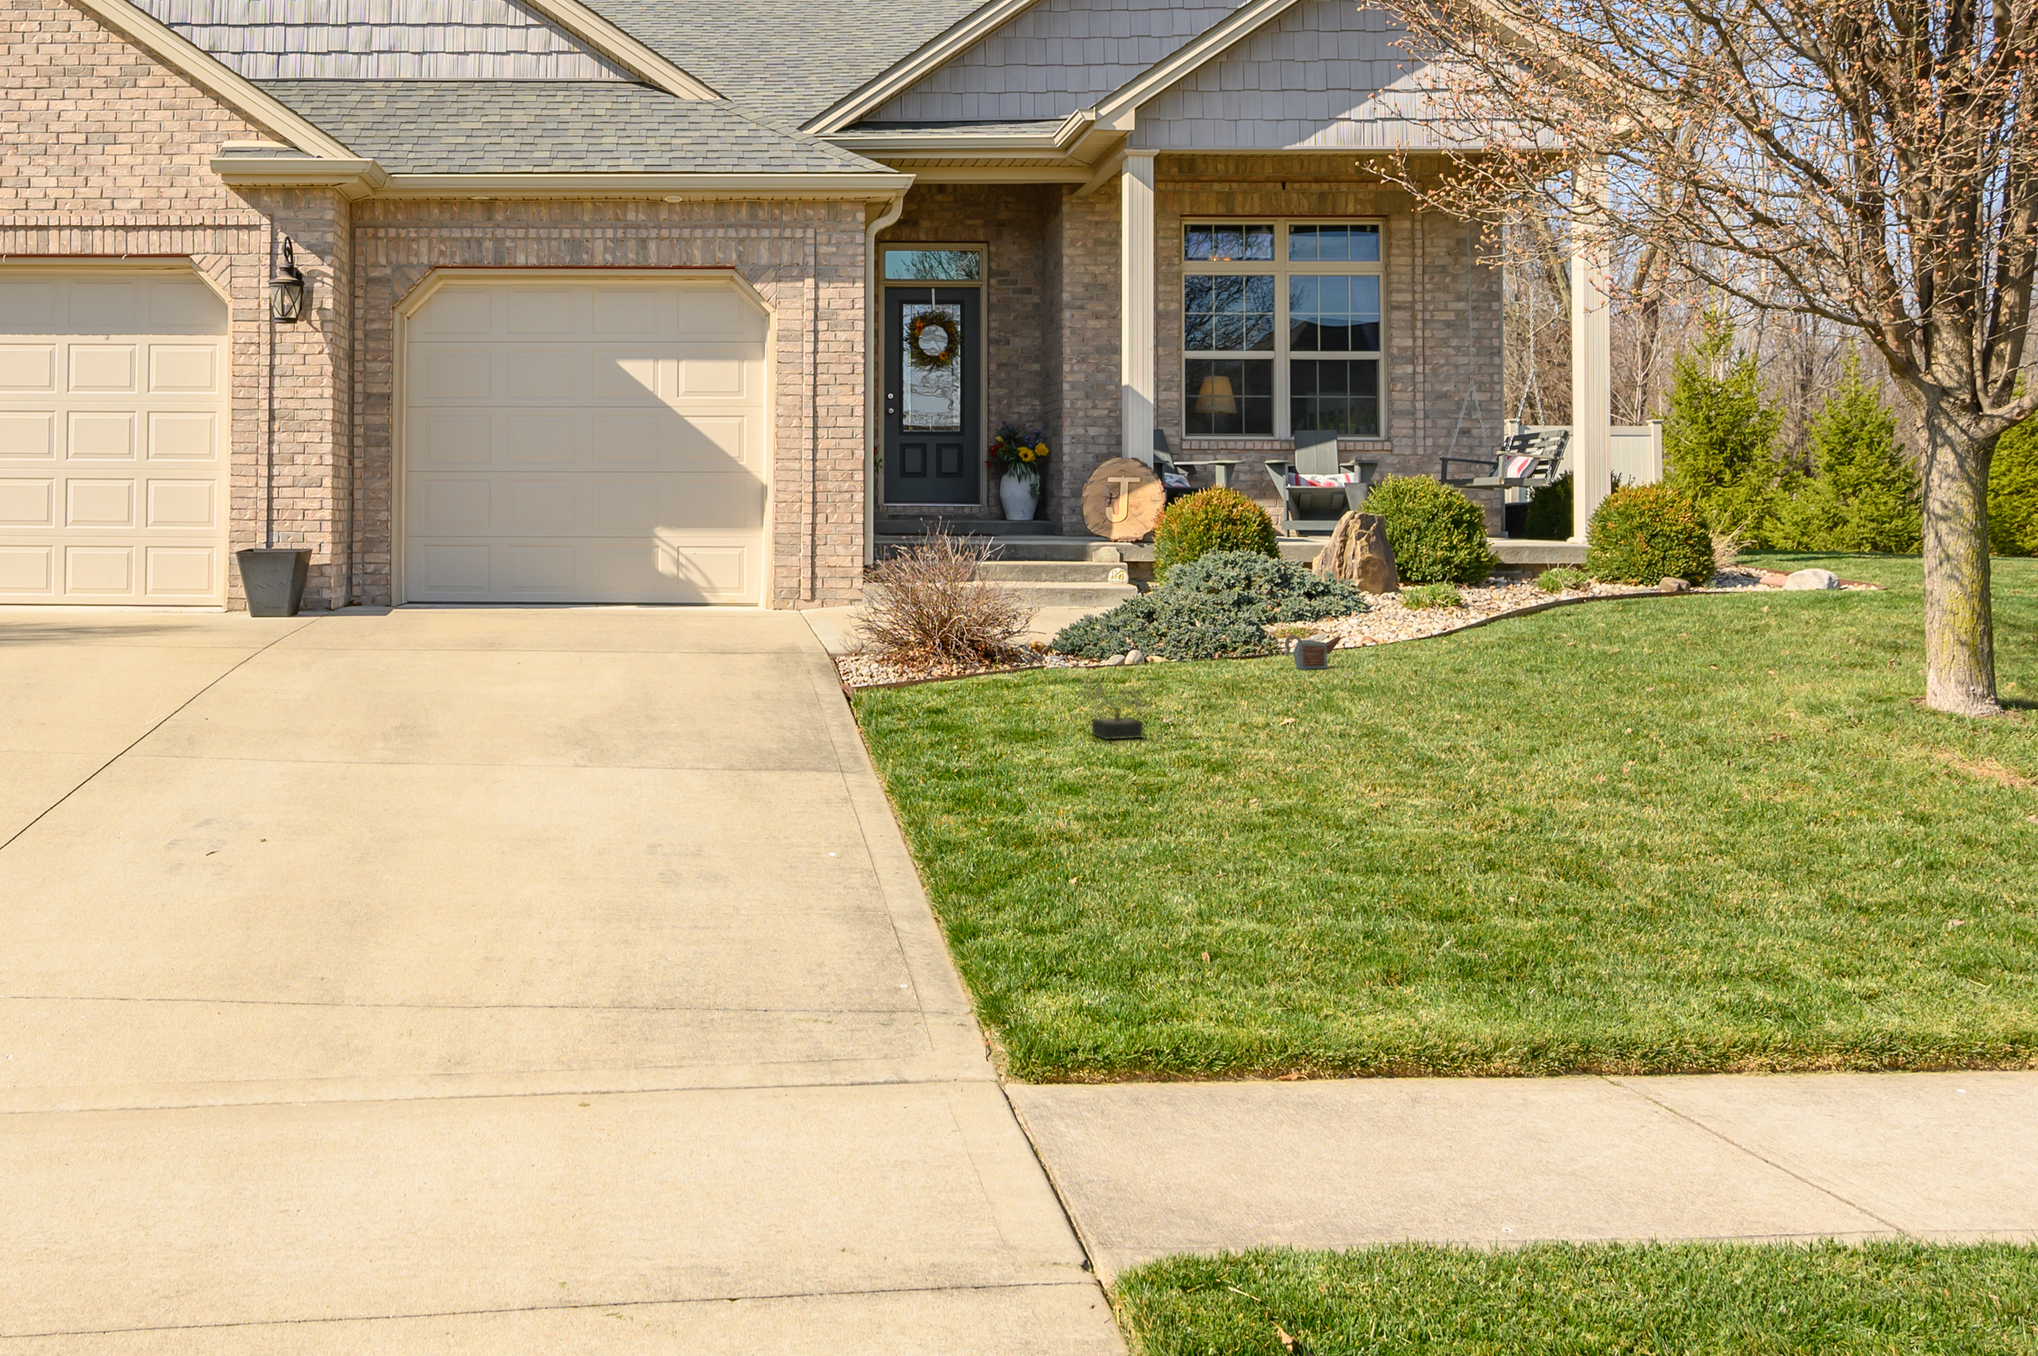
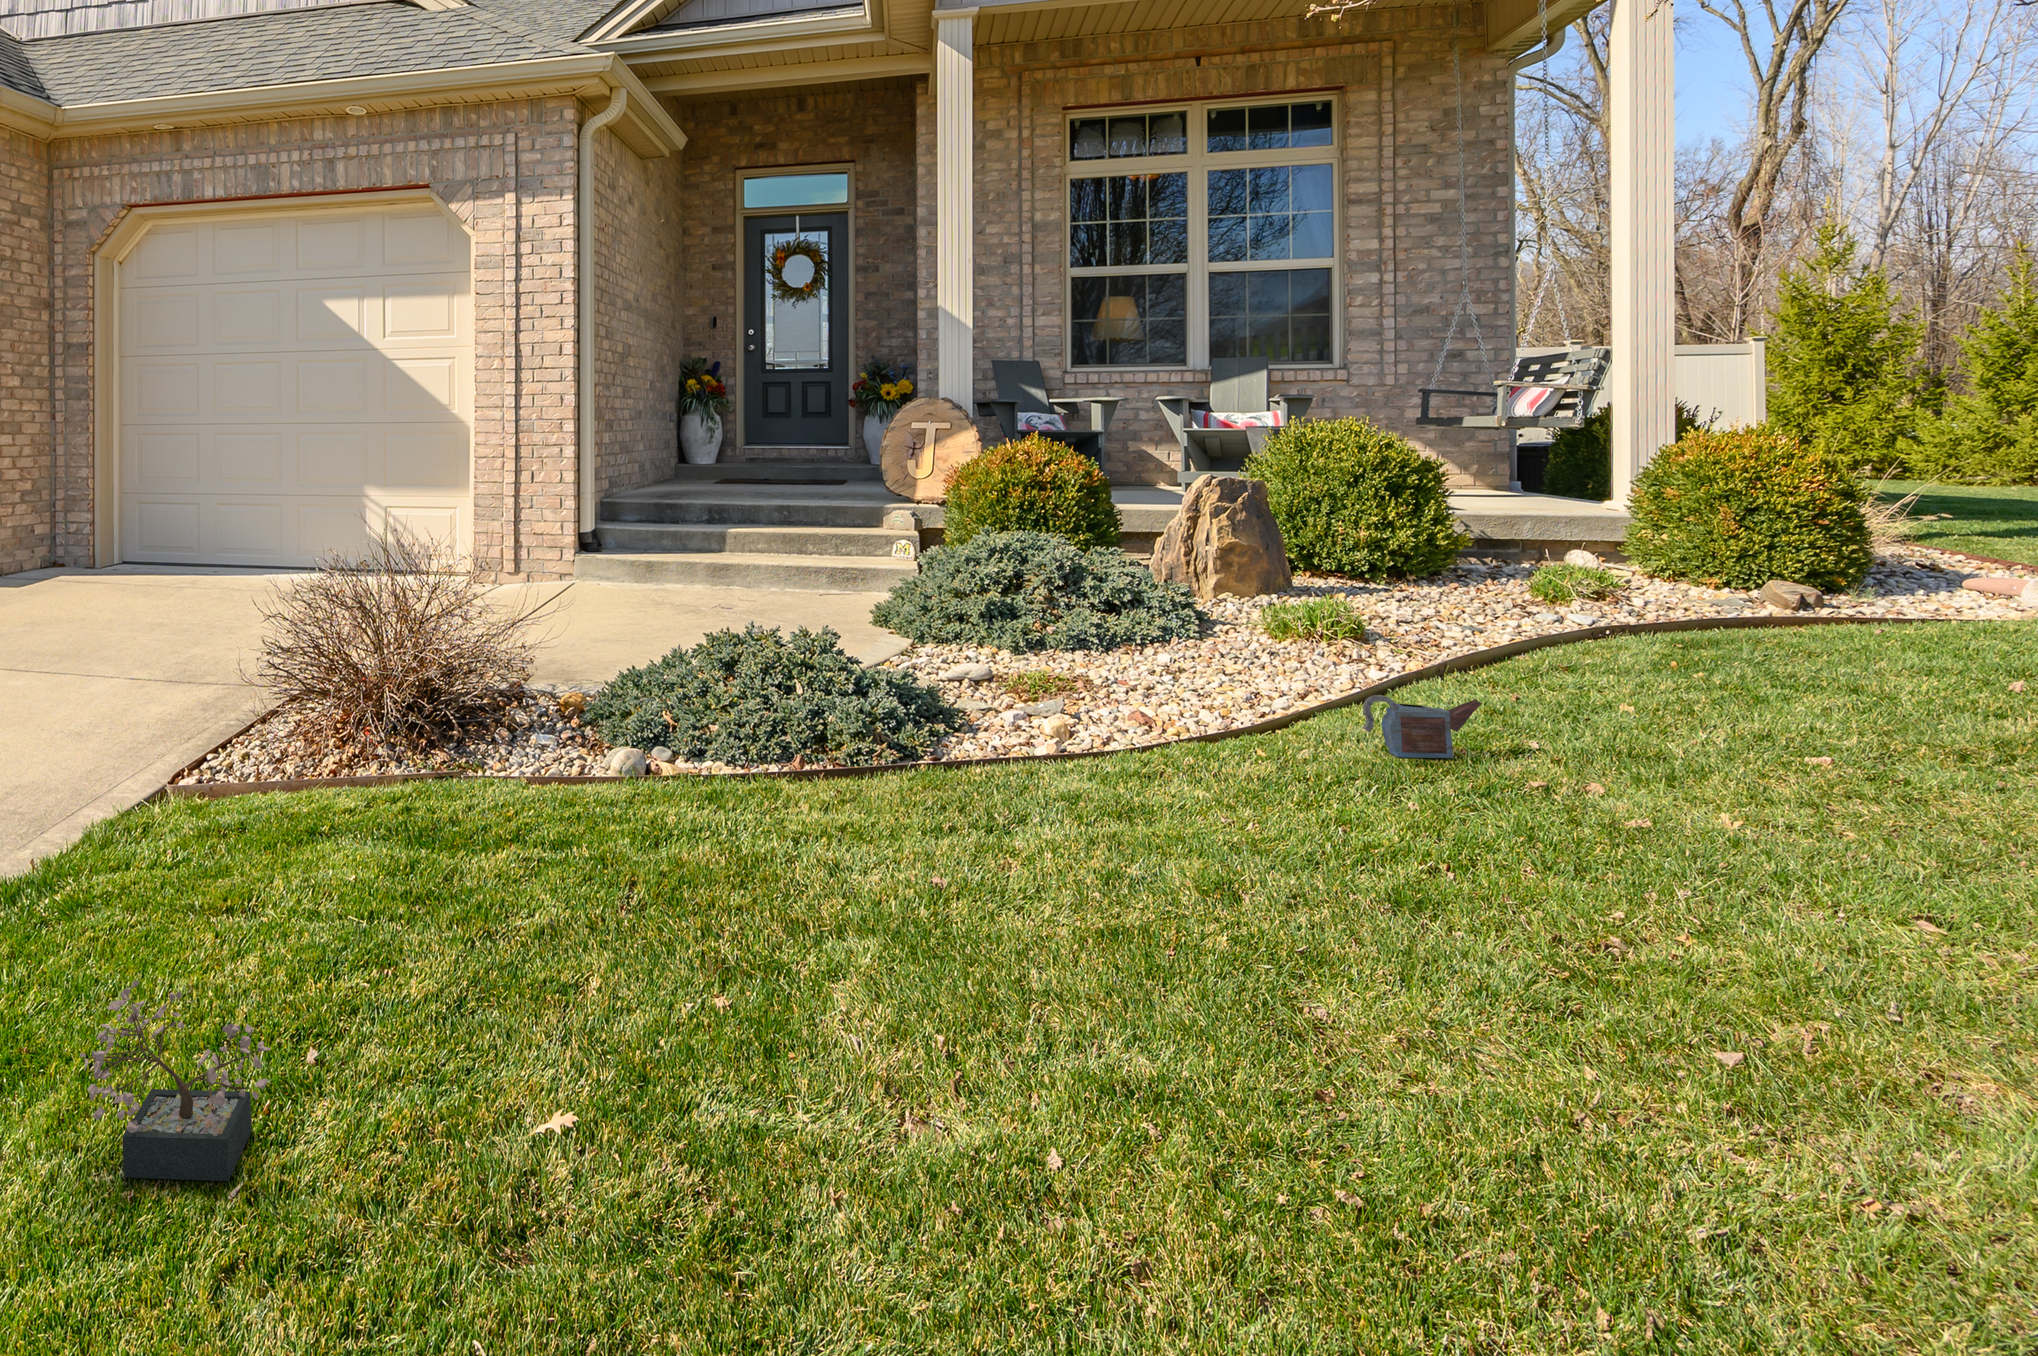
watering can: present [1285,635,1342,669] -> present [1363,695,1482,758]

